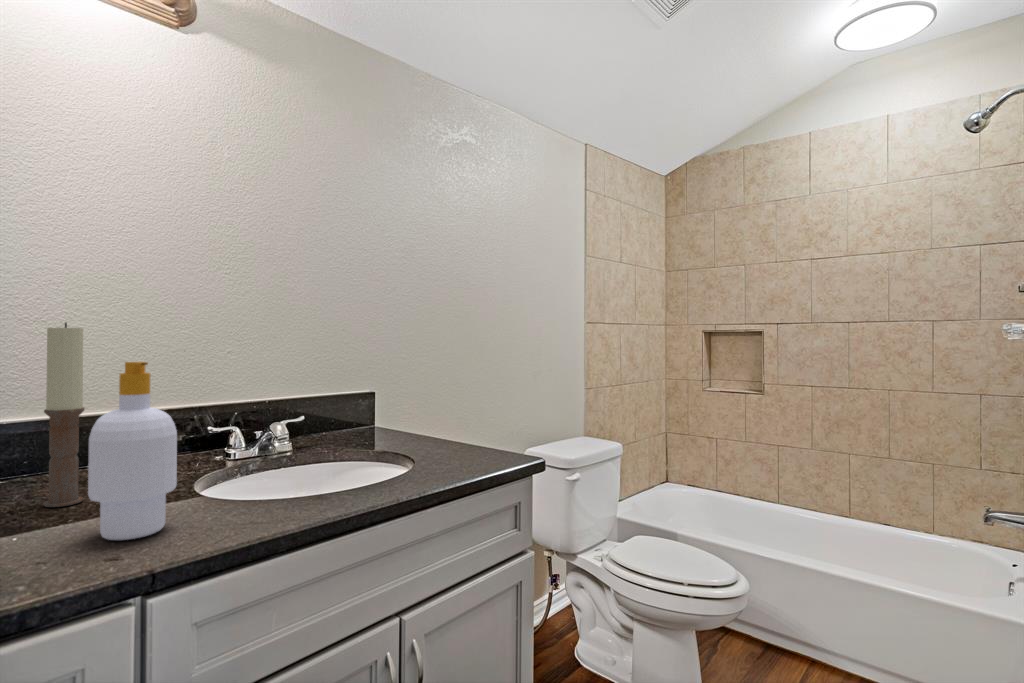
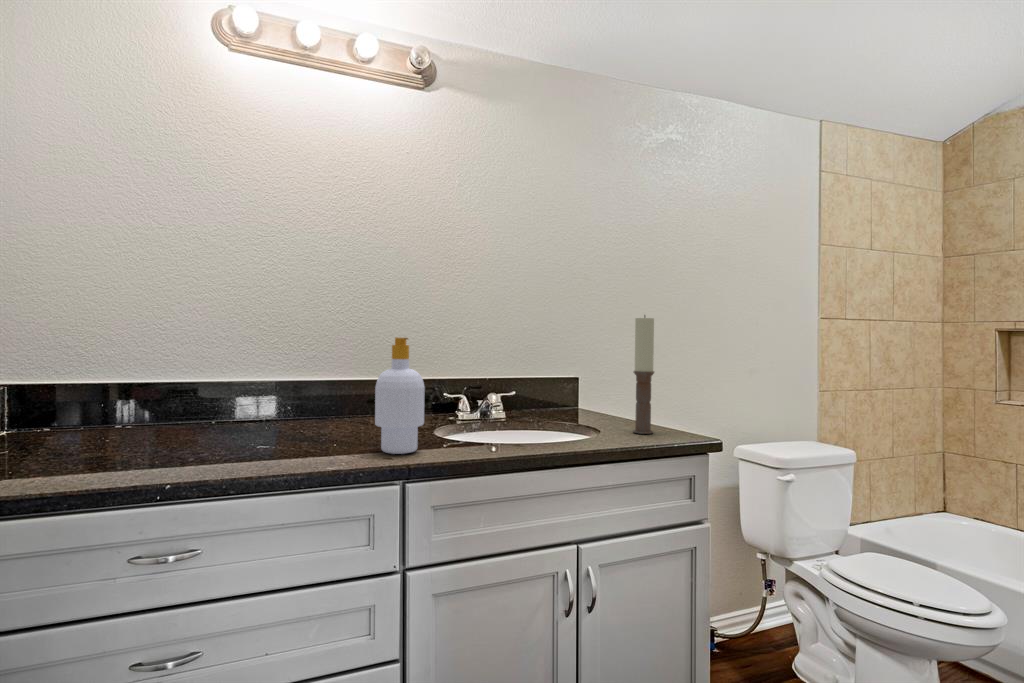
candle: present [43,323,84,507] -> present [633,315,654,434]

